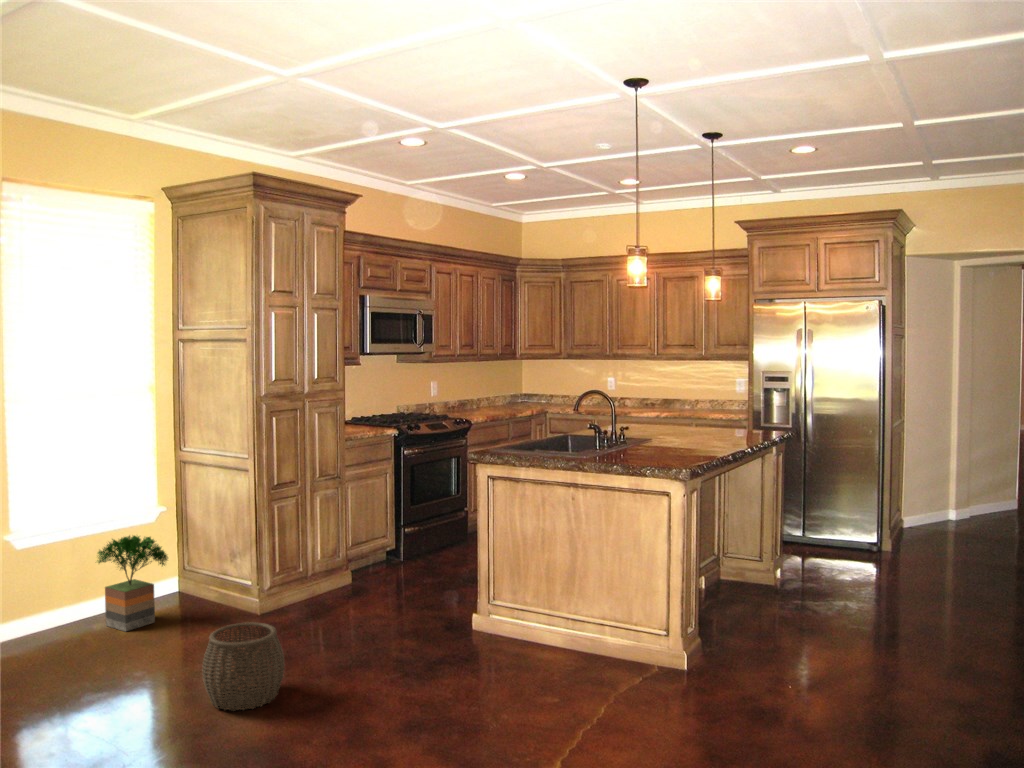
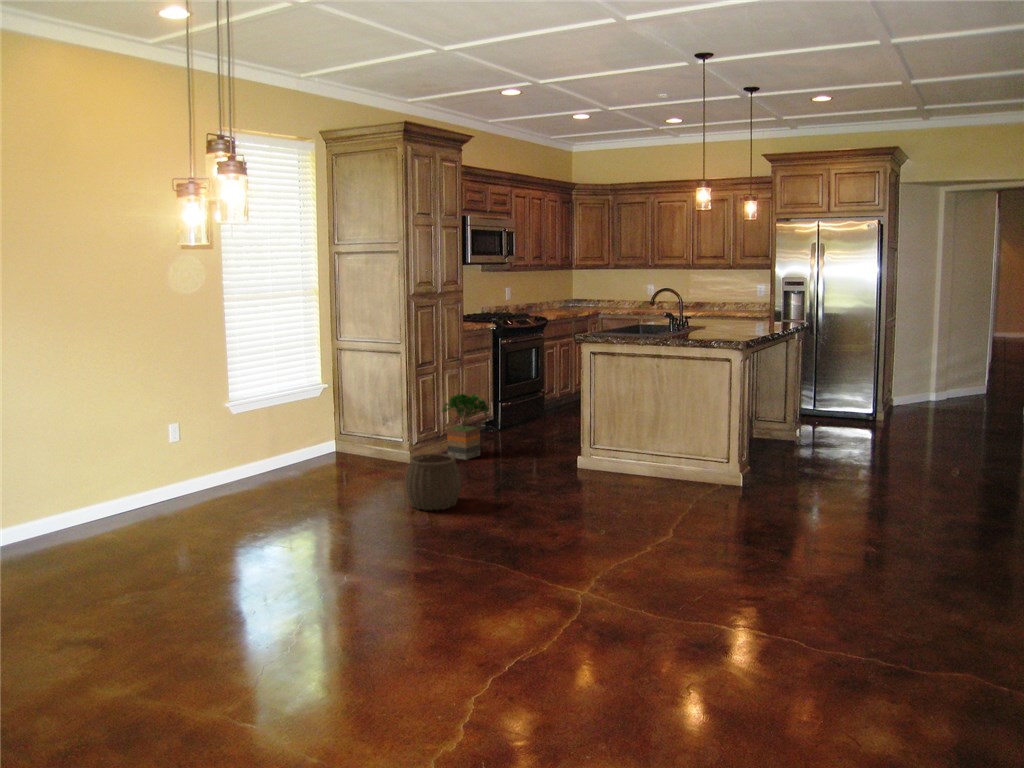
potted tree: present [97,536,168,631] -> present [442,394,490,460]

